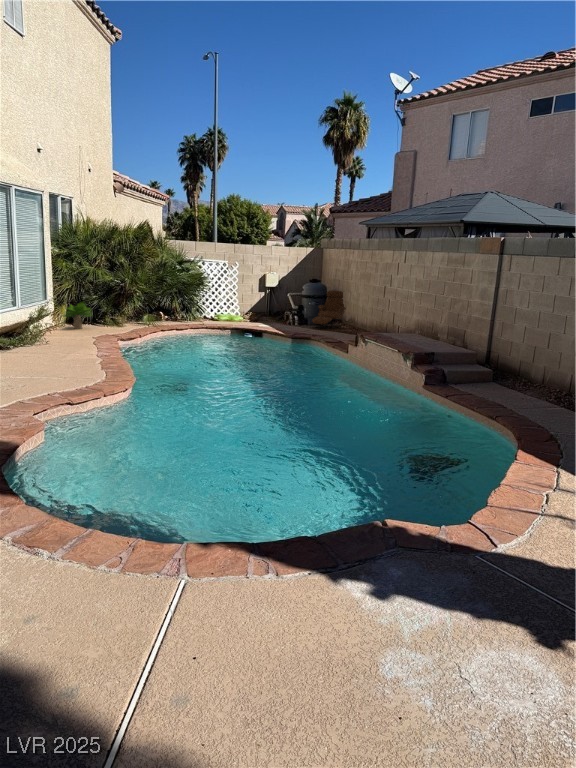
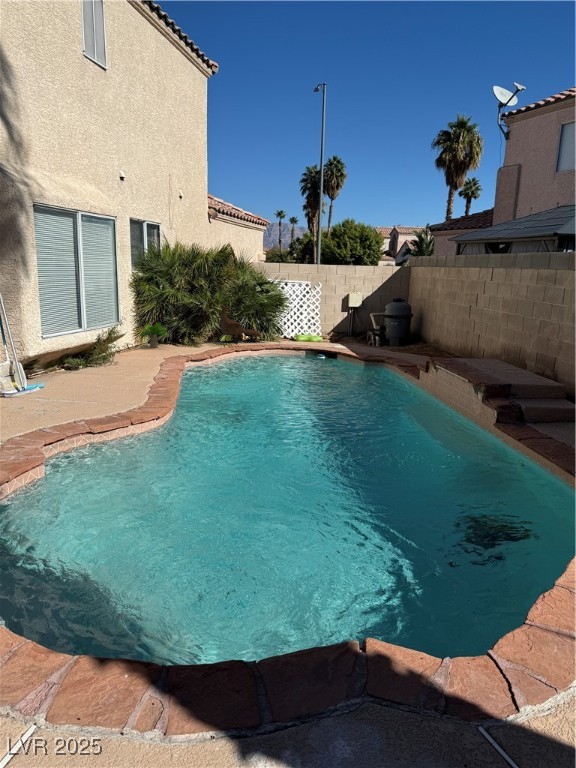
lounge chair: present [312,291,346,329] -> present [221,305,261,344]

